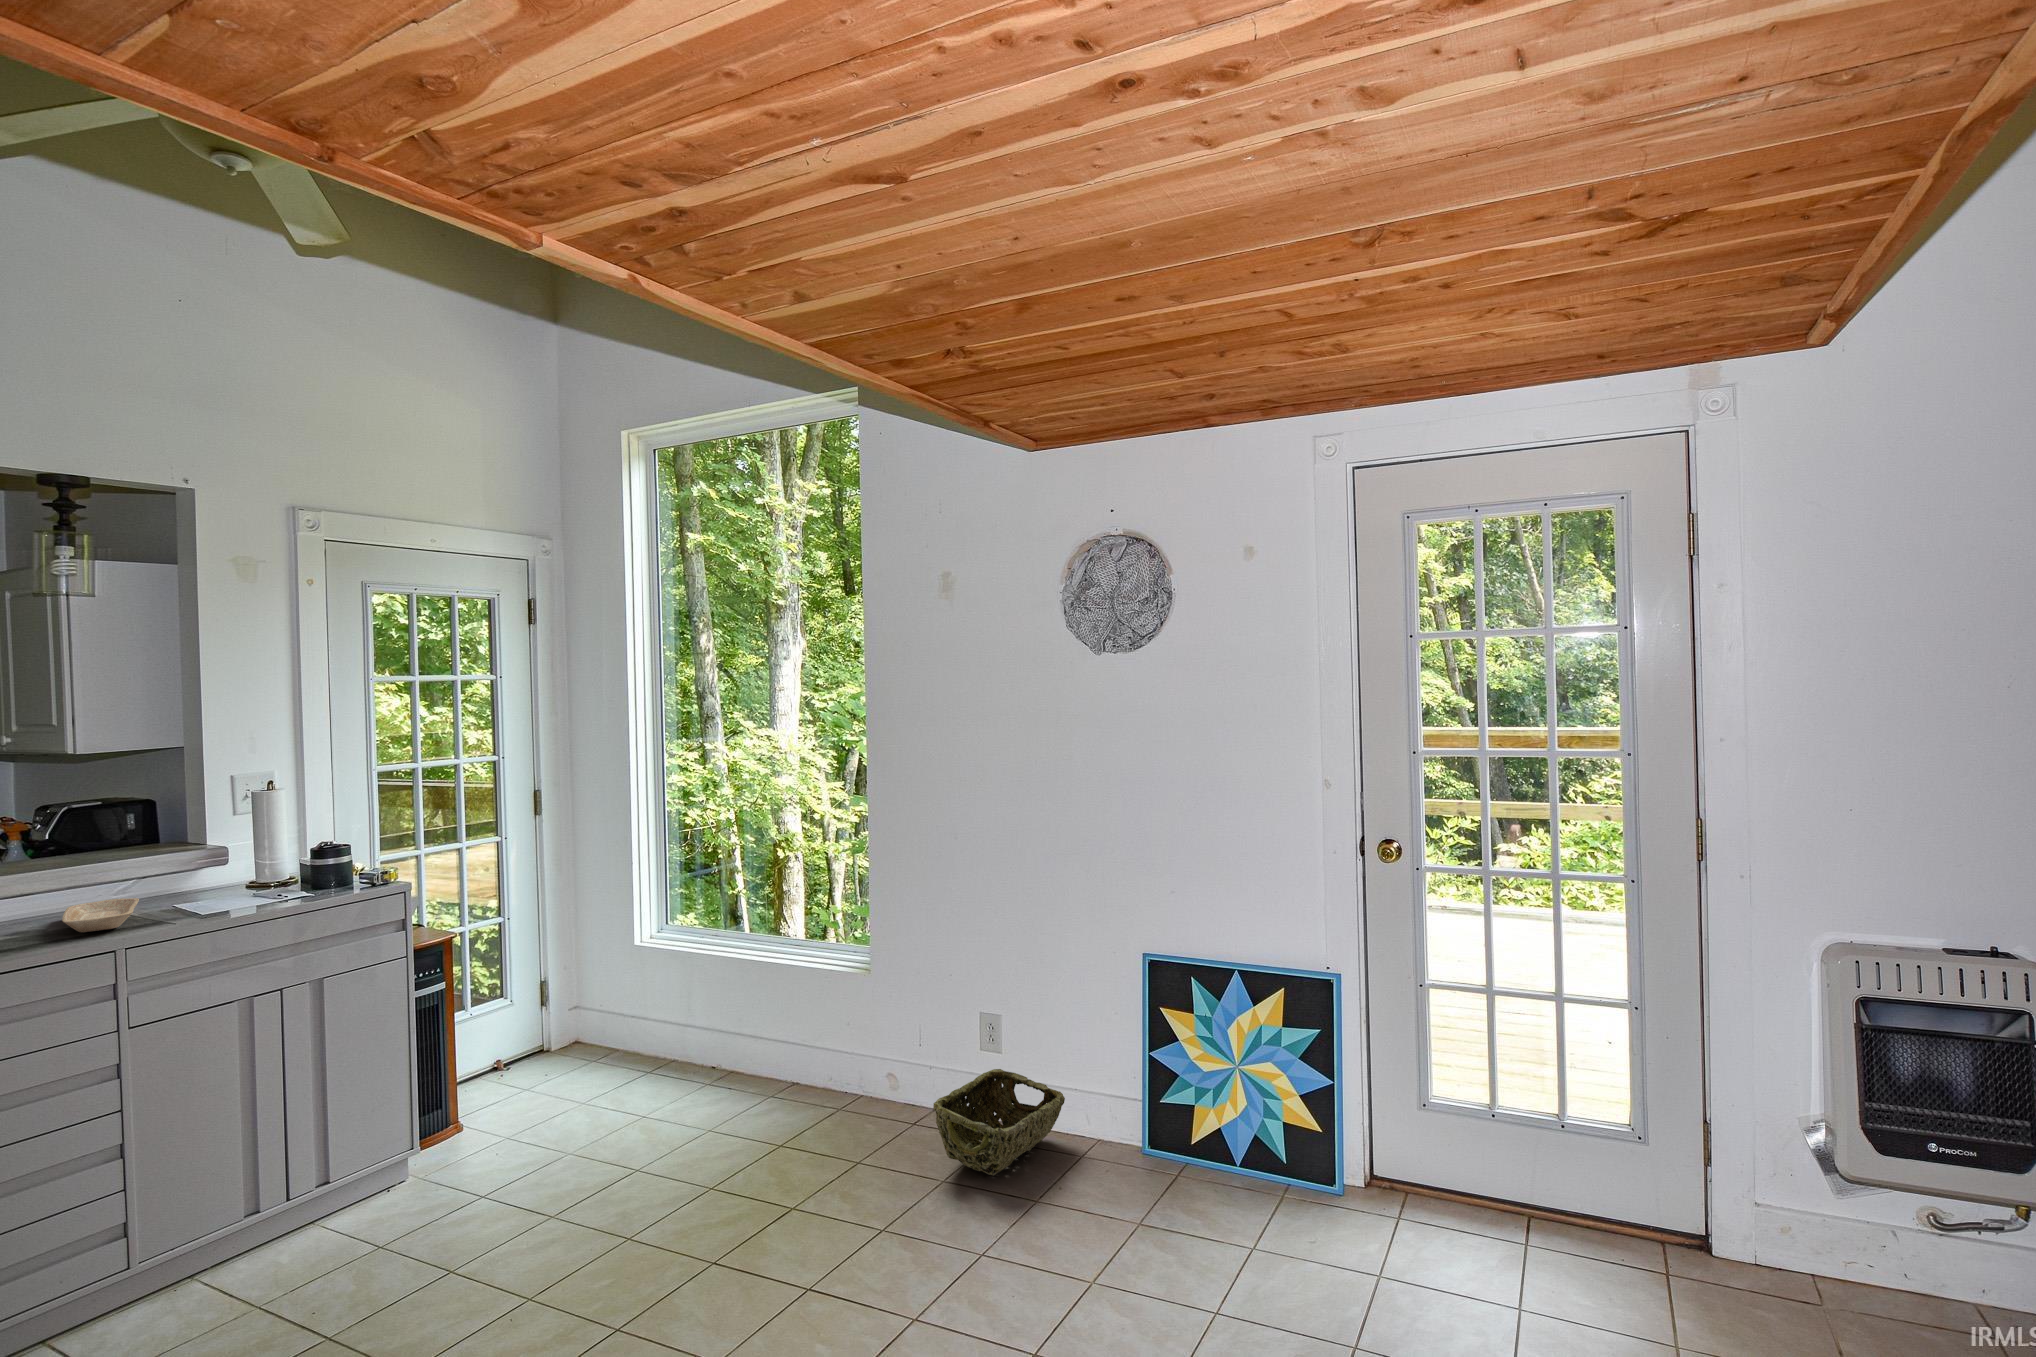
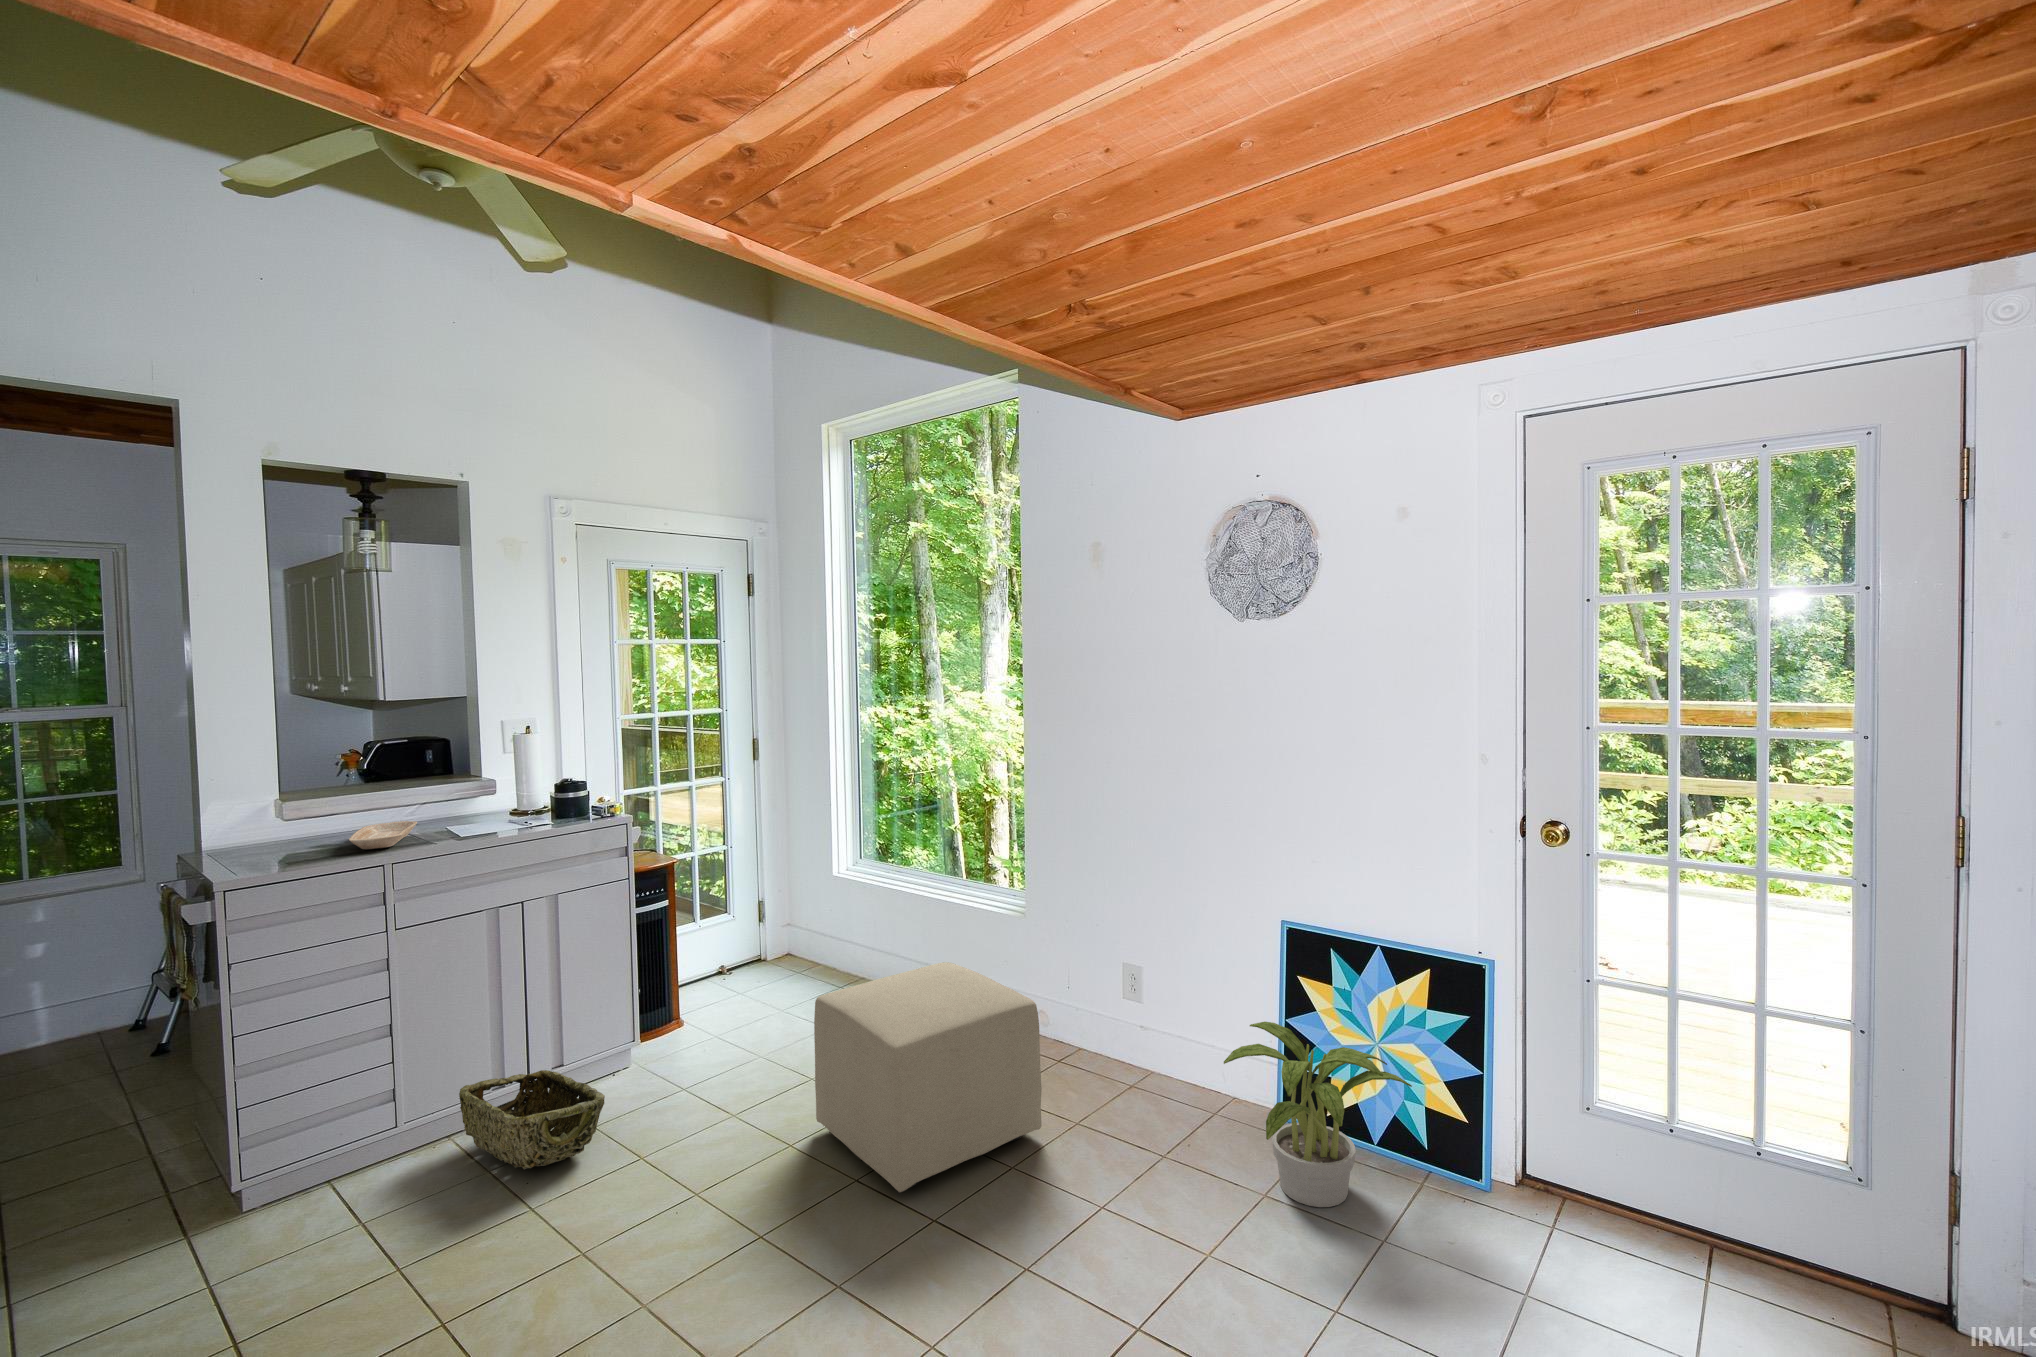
ottoman: none [651,1025,905,1265] -> present [814,962,1042,1192]
potted plant: none [1095,1054,1271,1228] -> present [1224,1022,1412,1207]
woven basket: present [933,1069,1065,1175] -> present [459,1070,605,1170]

